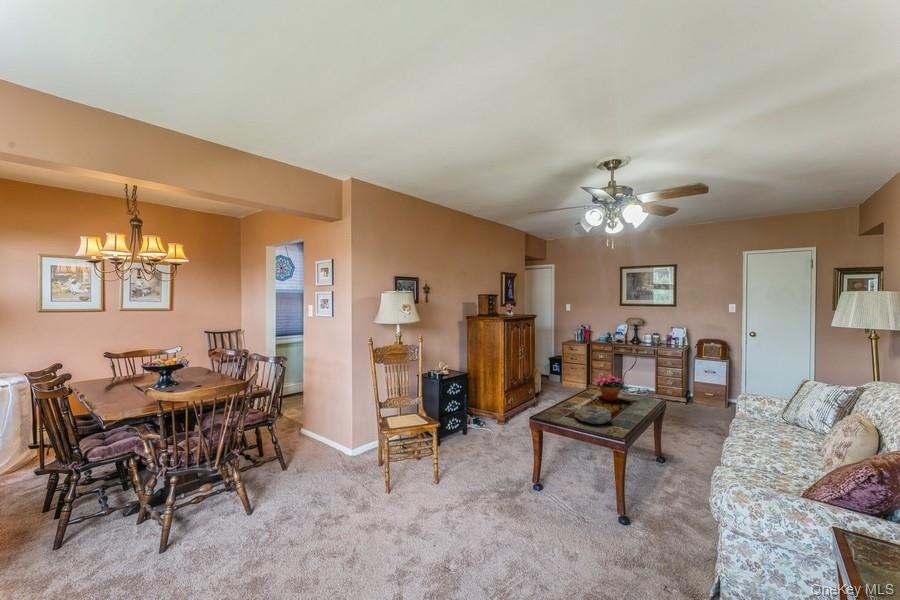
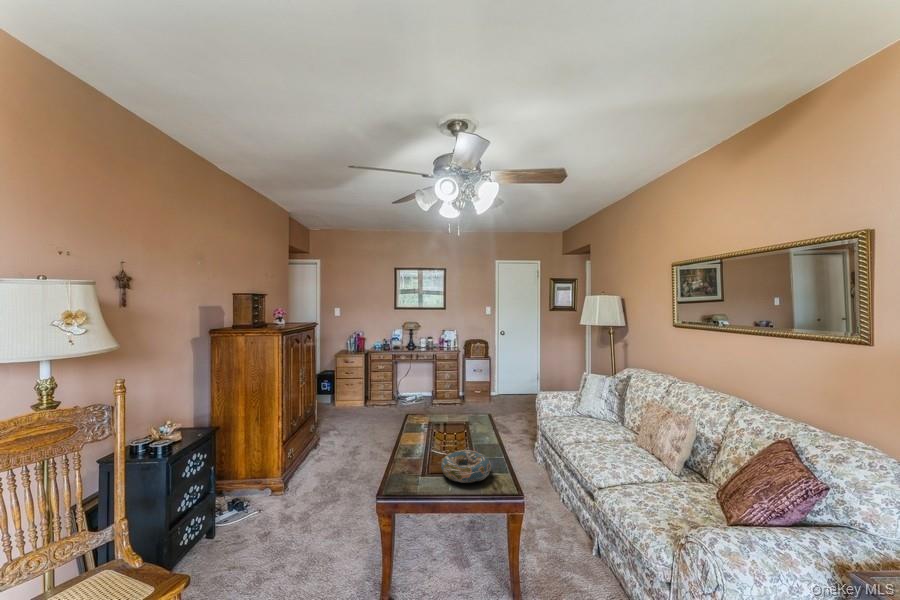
flower arrangement: present [594,375,627,401] -> none [427,396,472,431]

